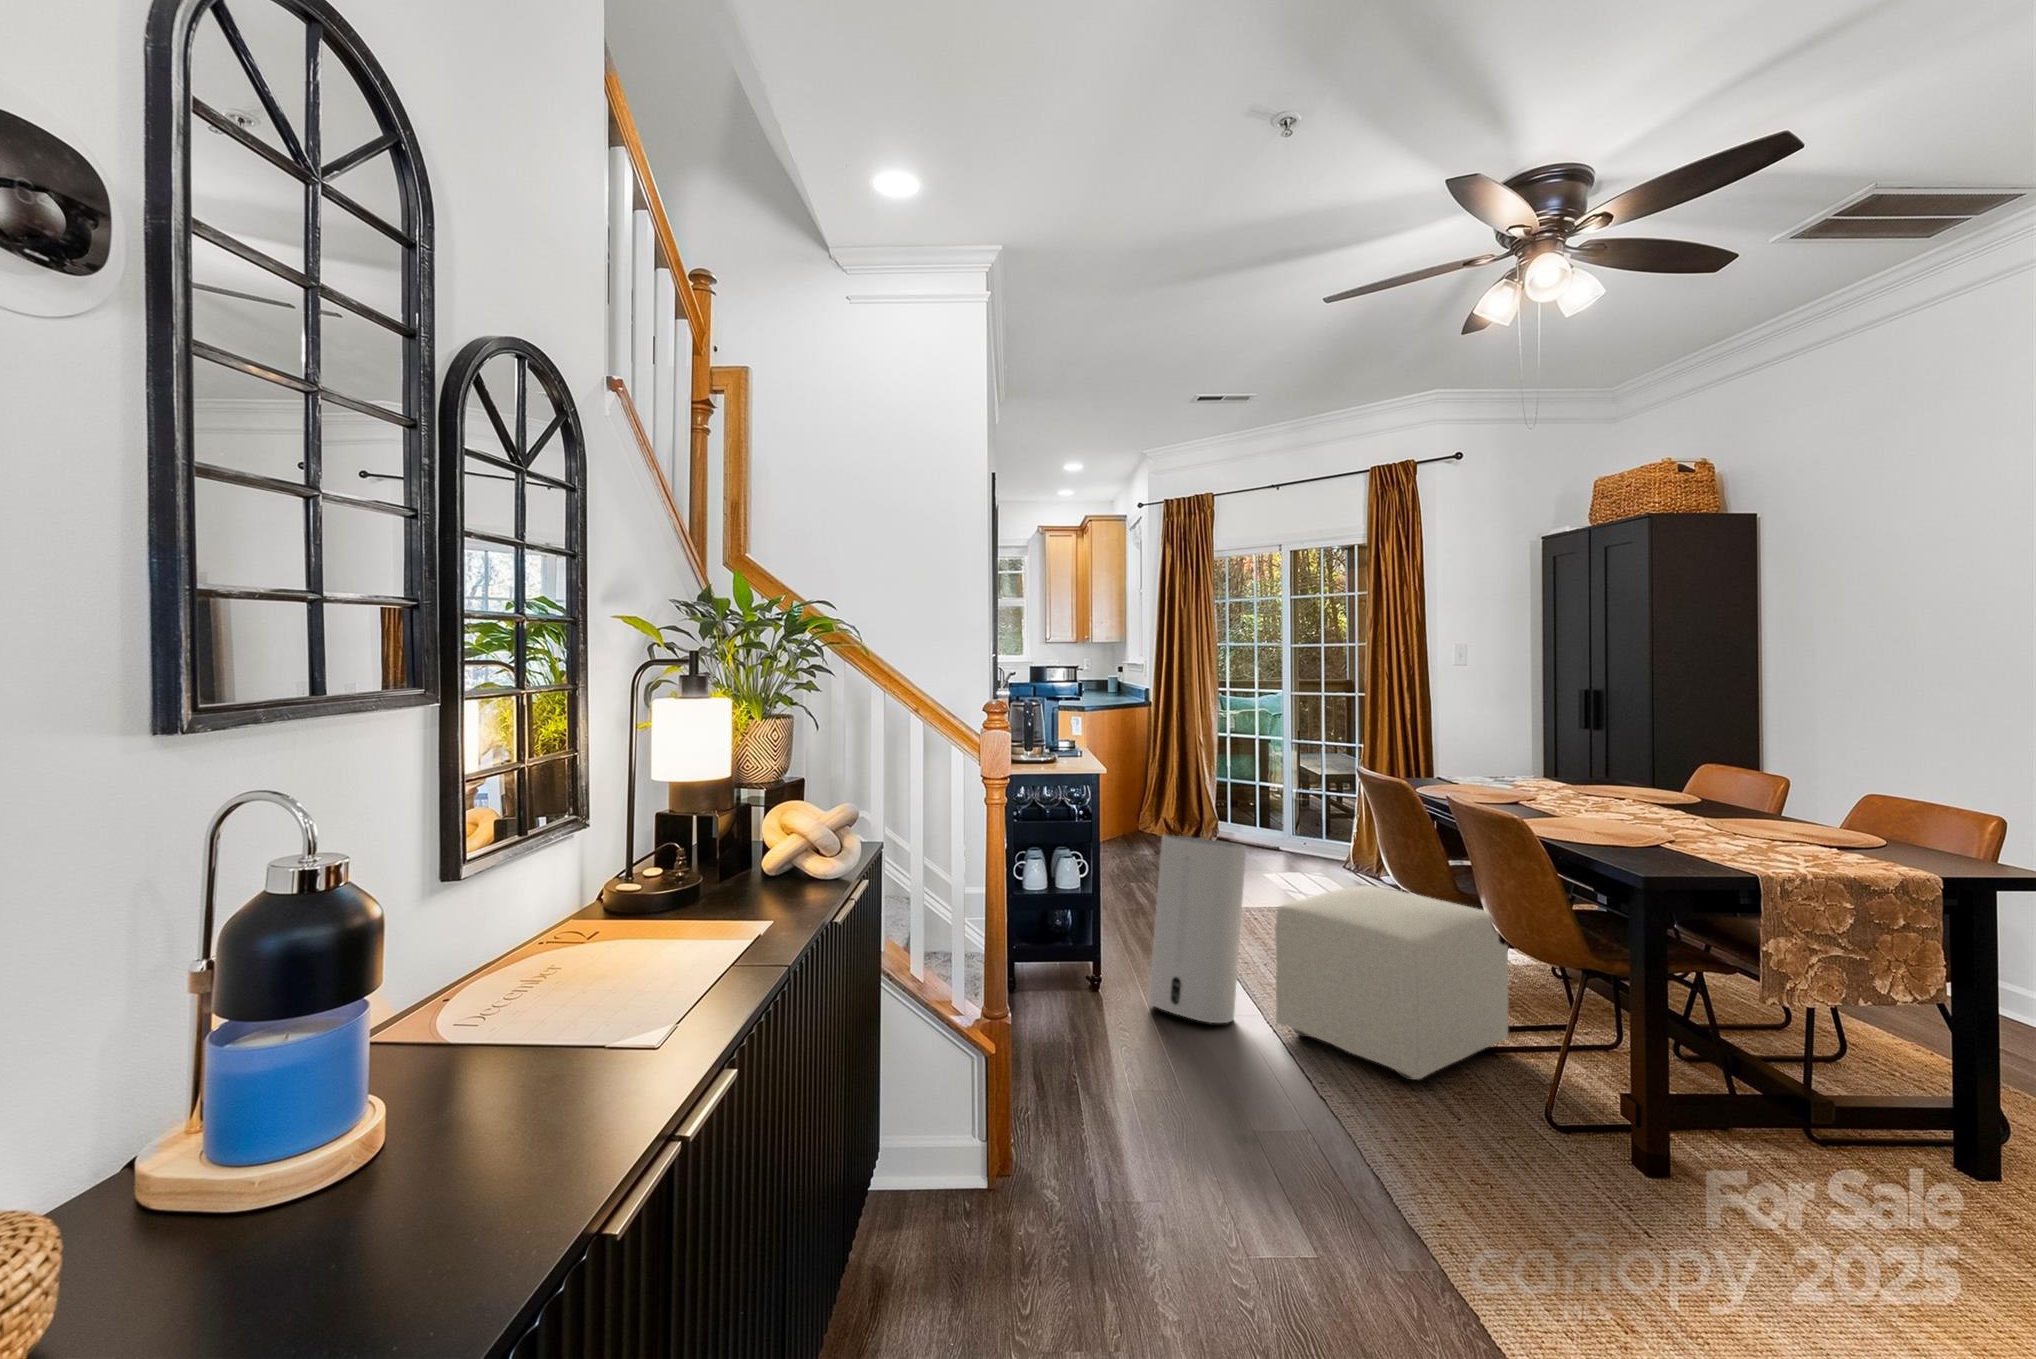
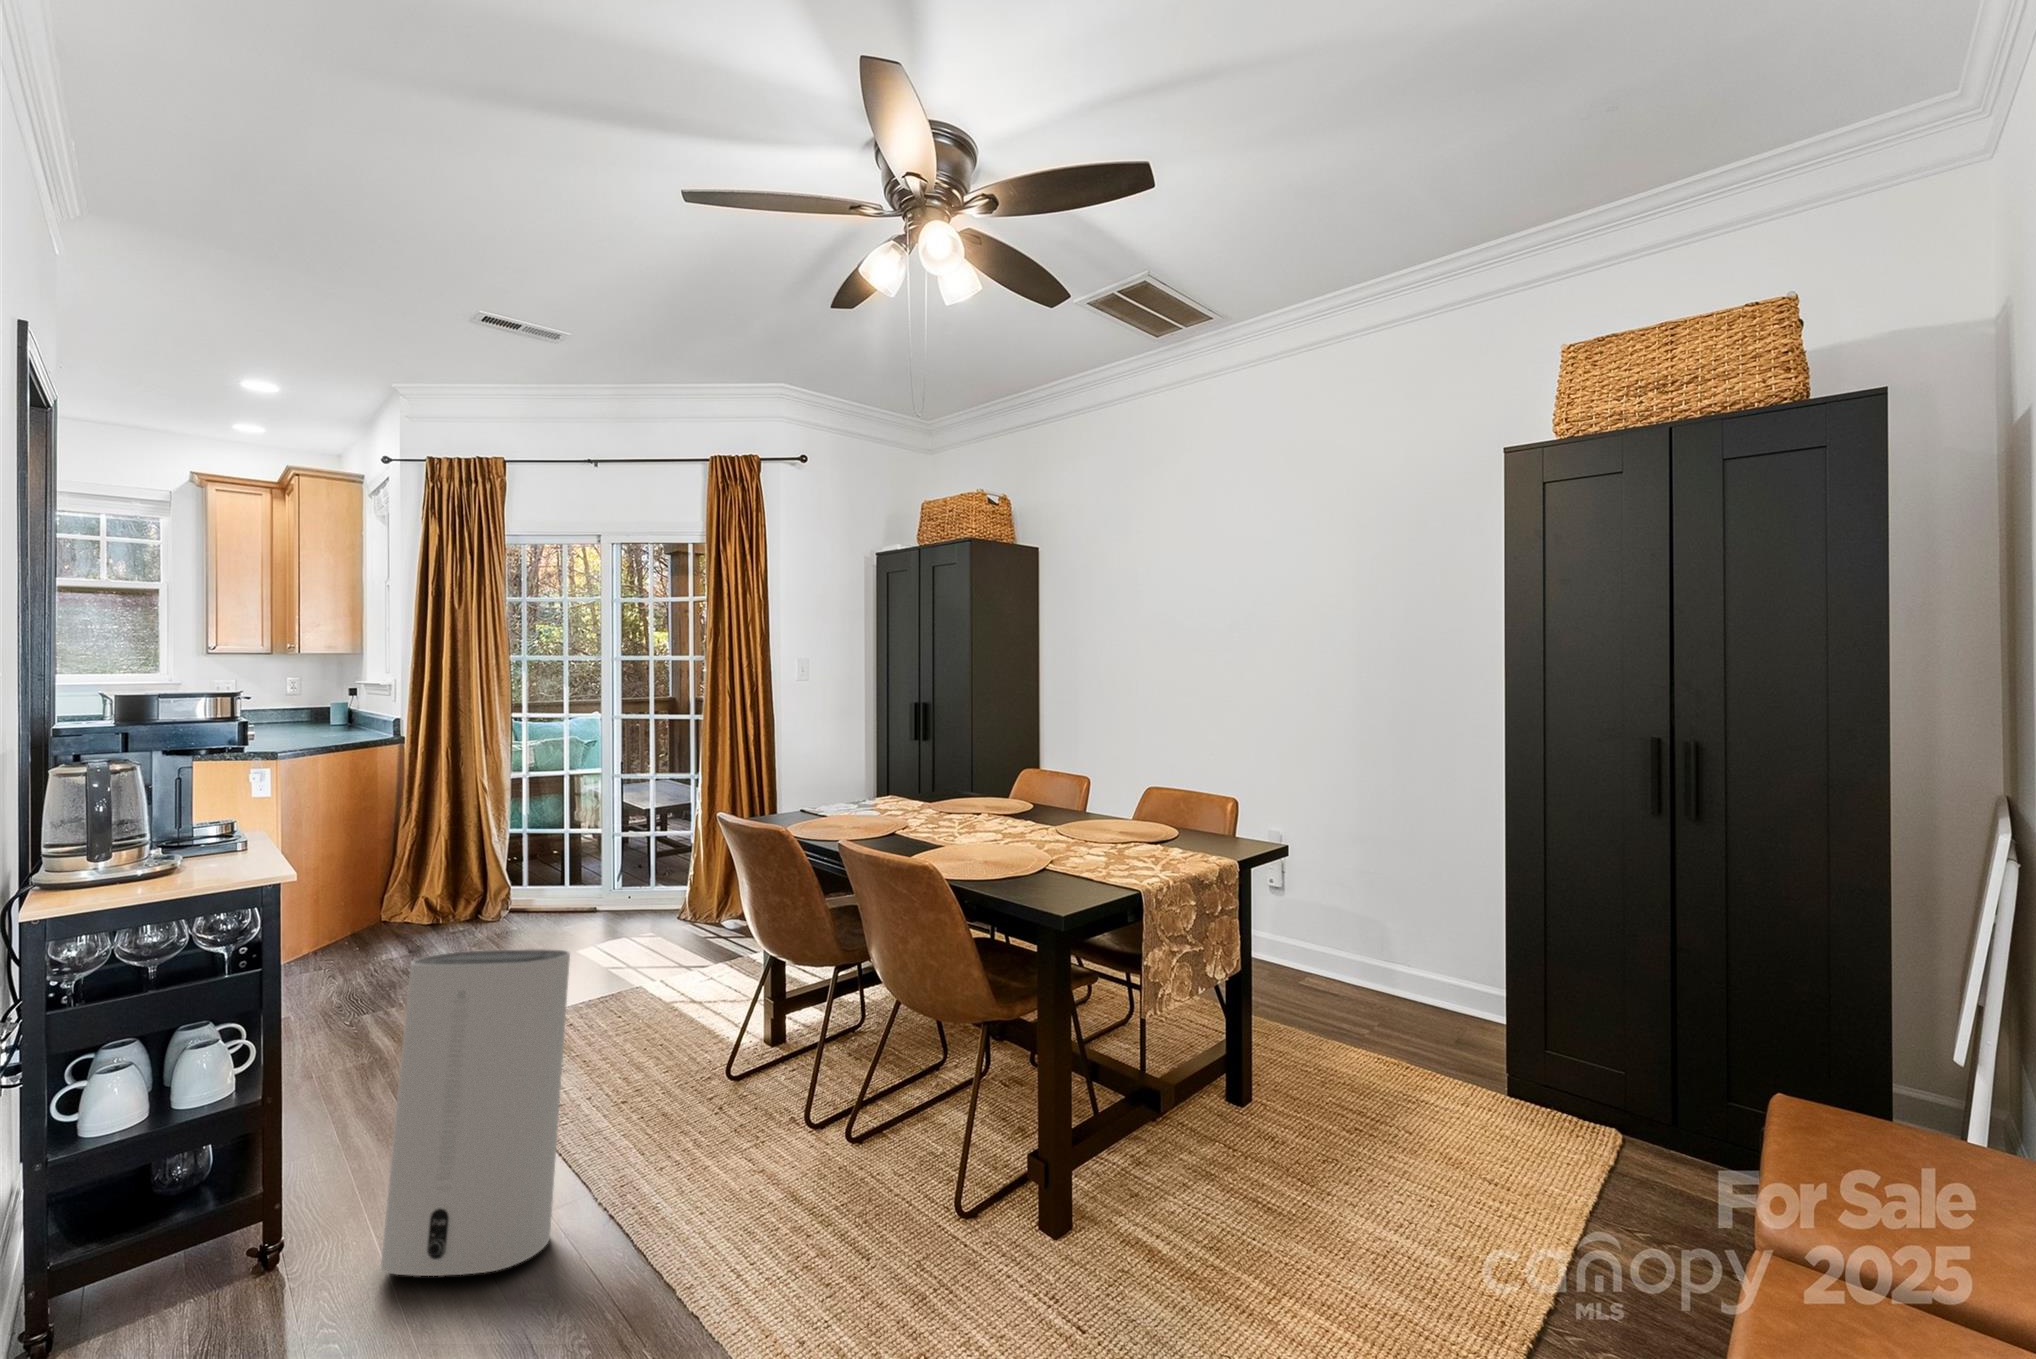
ottoman: present [1275,885,1509,1080] -> none [622,964,921,1248]

